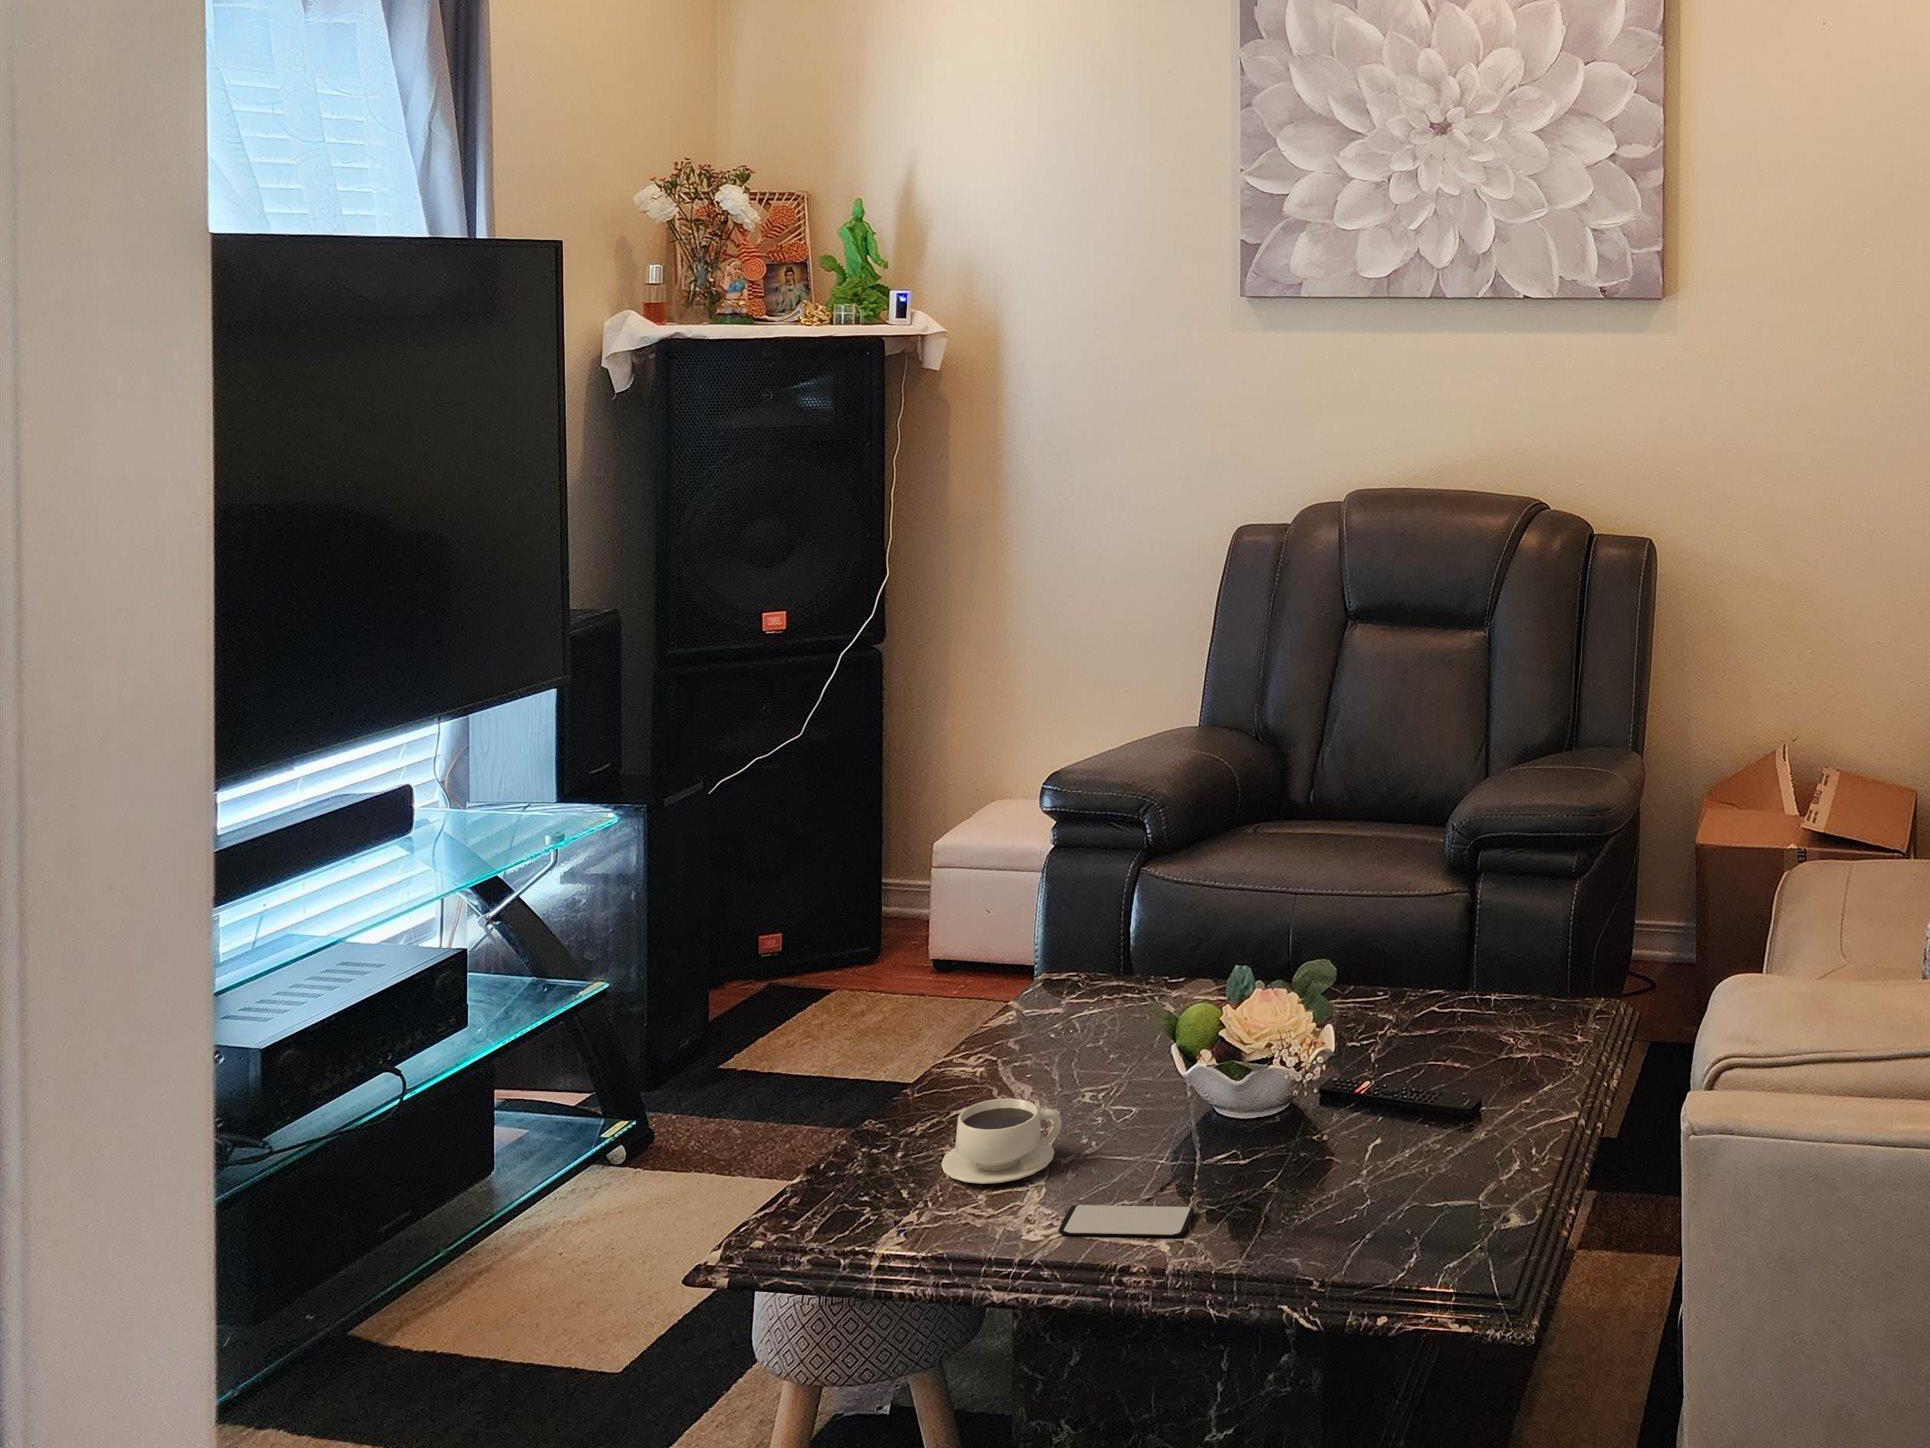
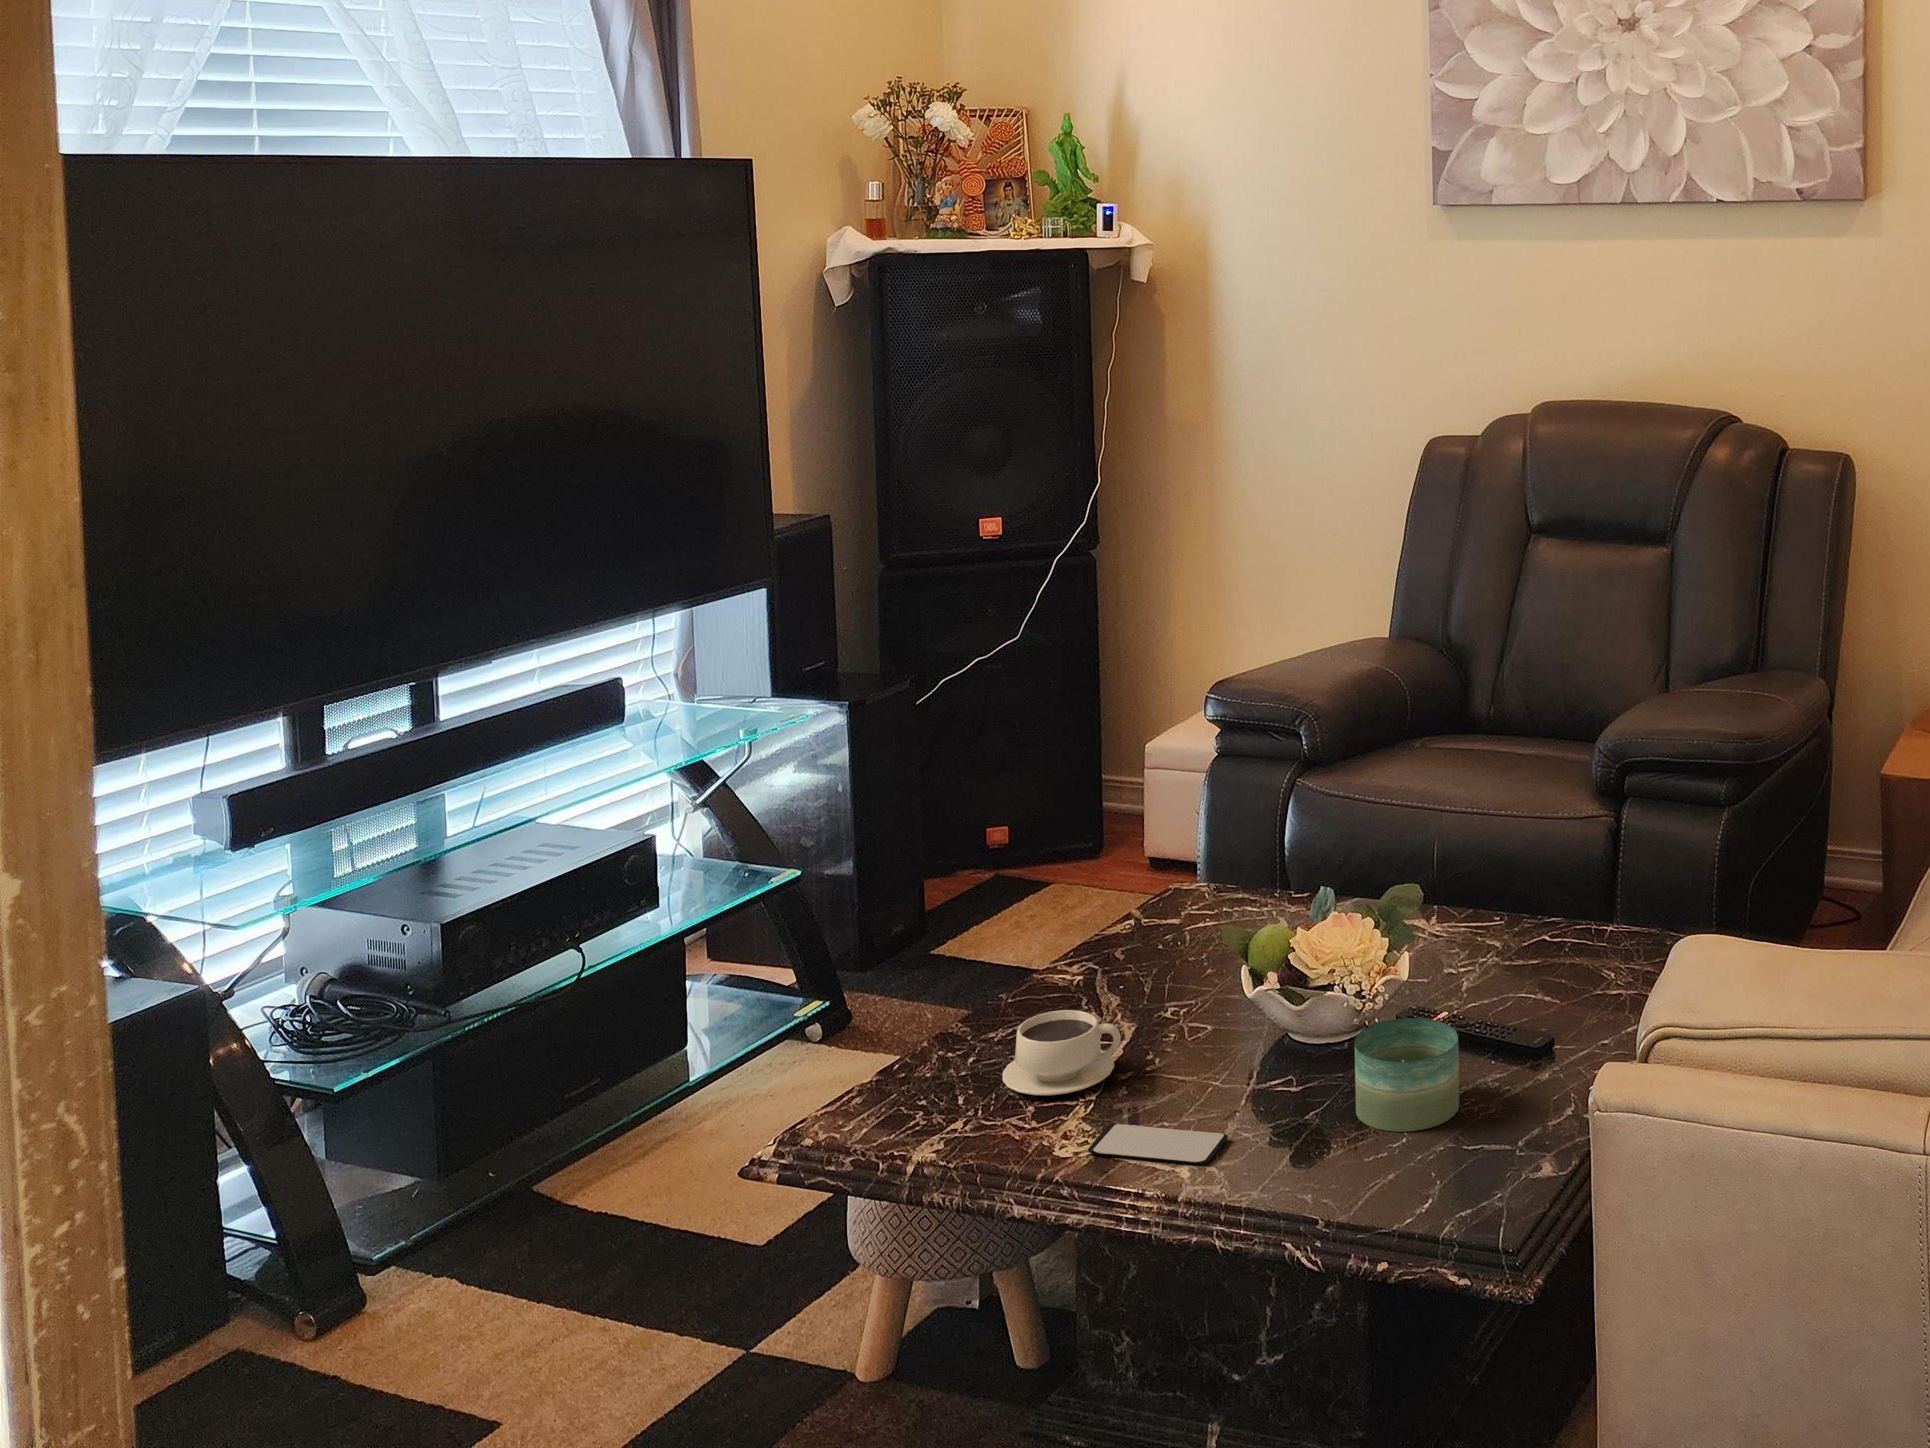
candle: none [1308,1086,1408,1194] -> present [1354,1018,1459,1132]

